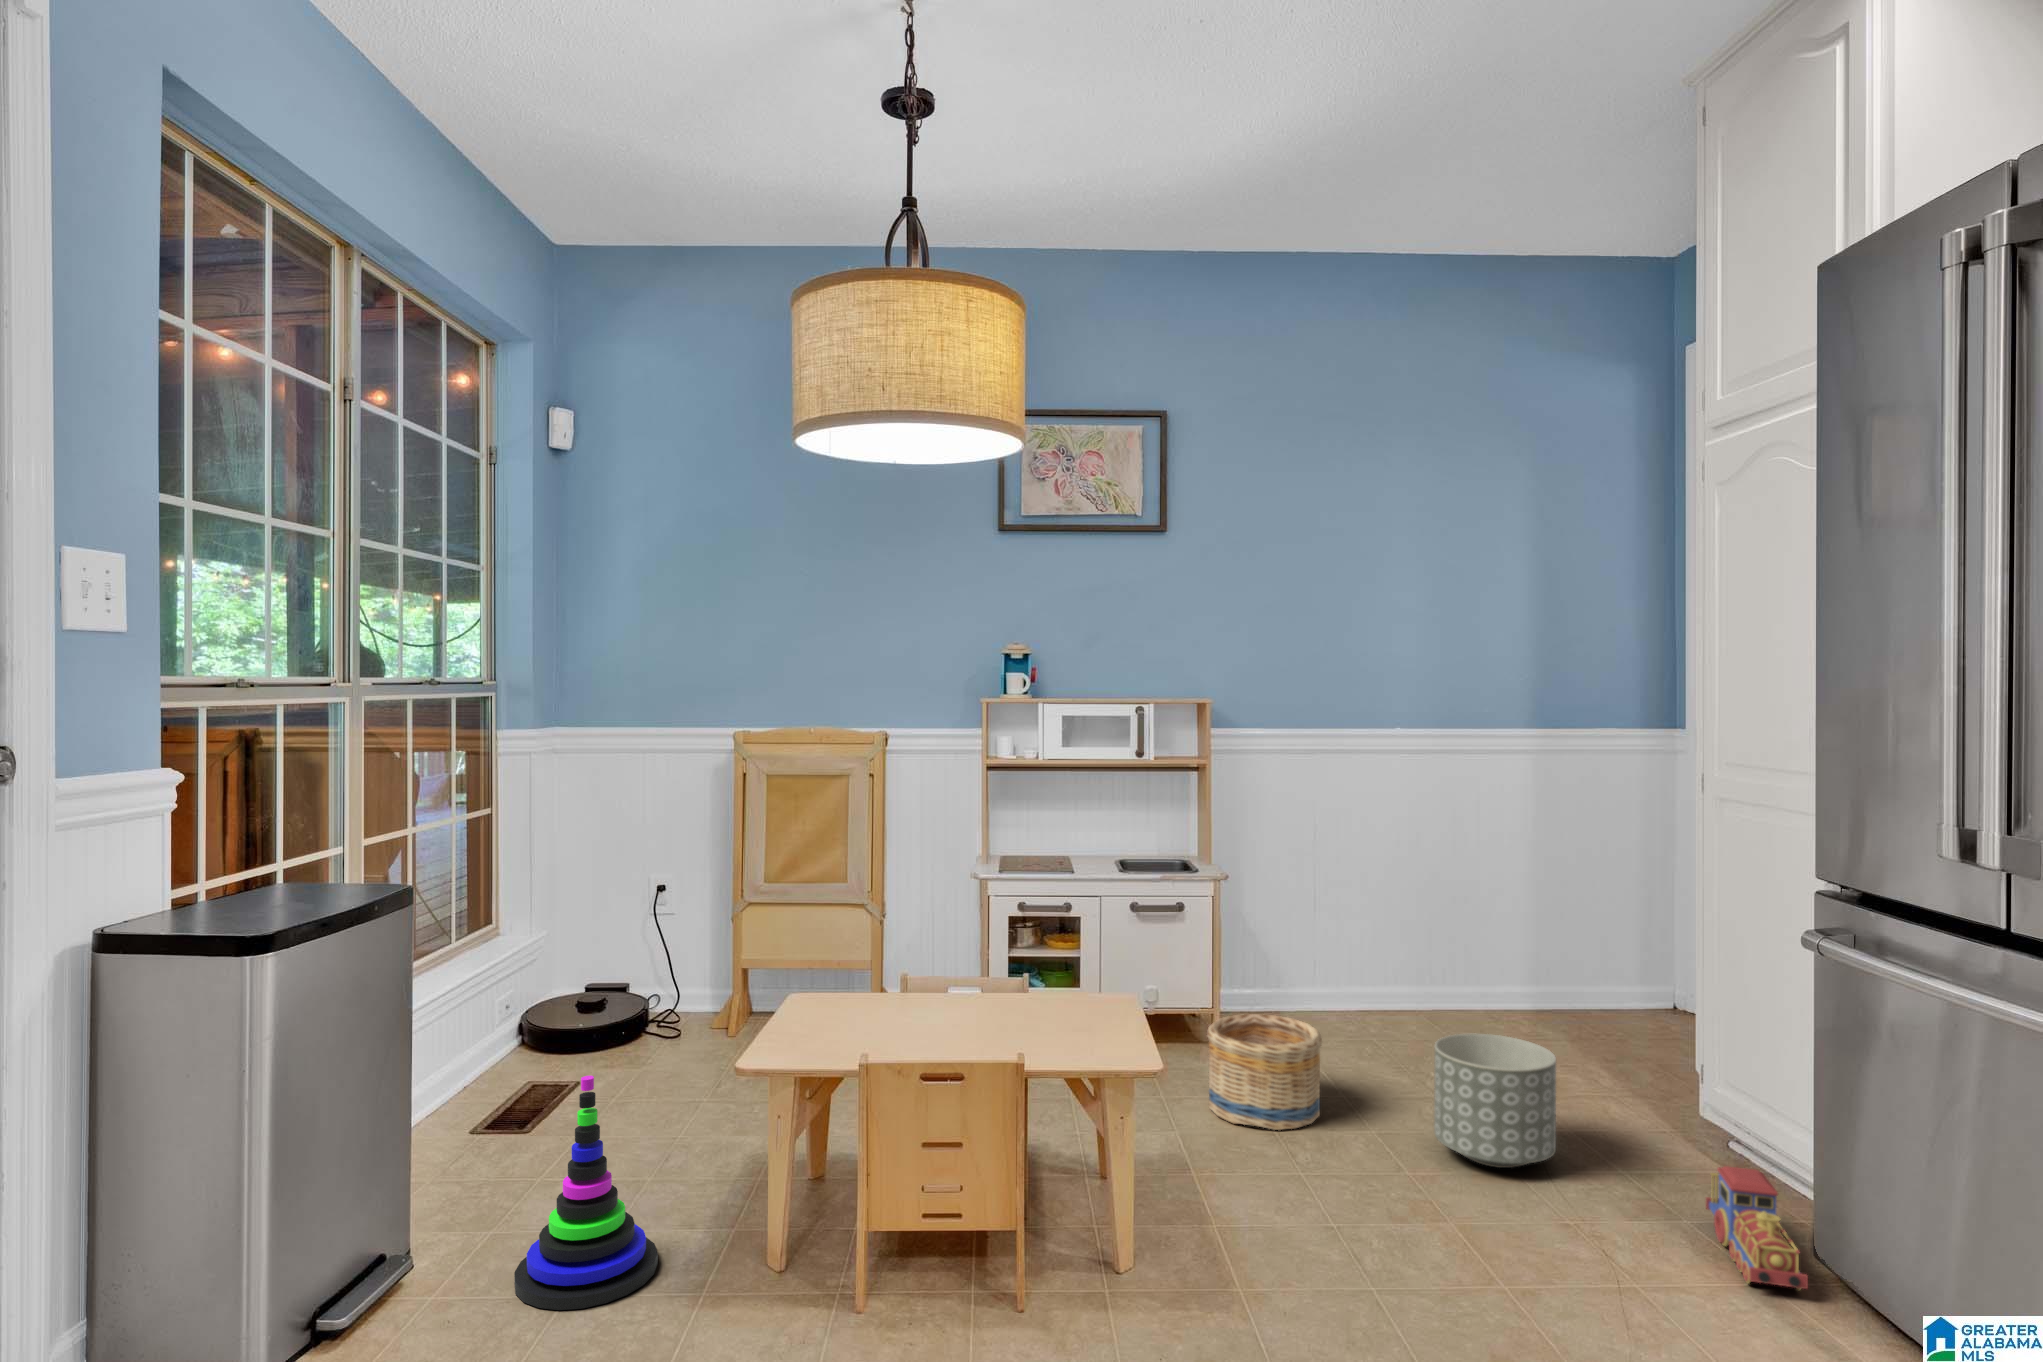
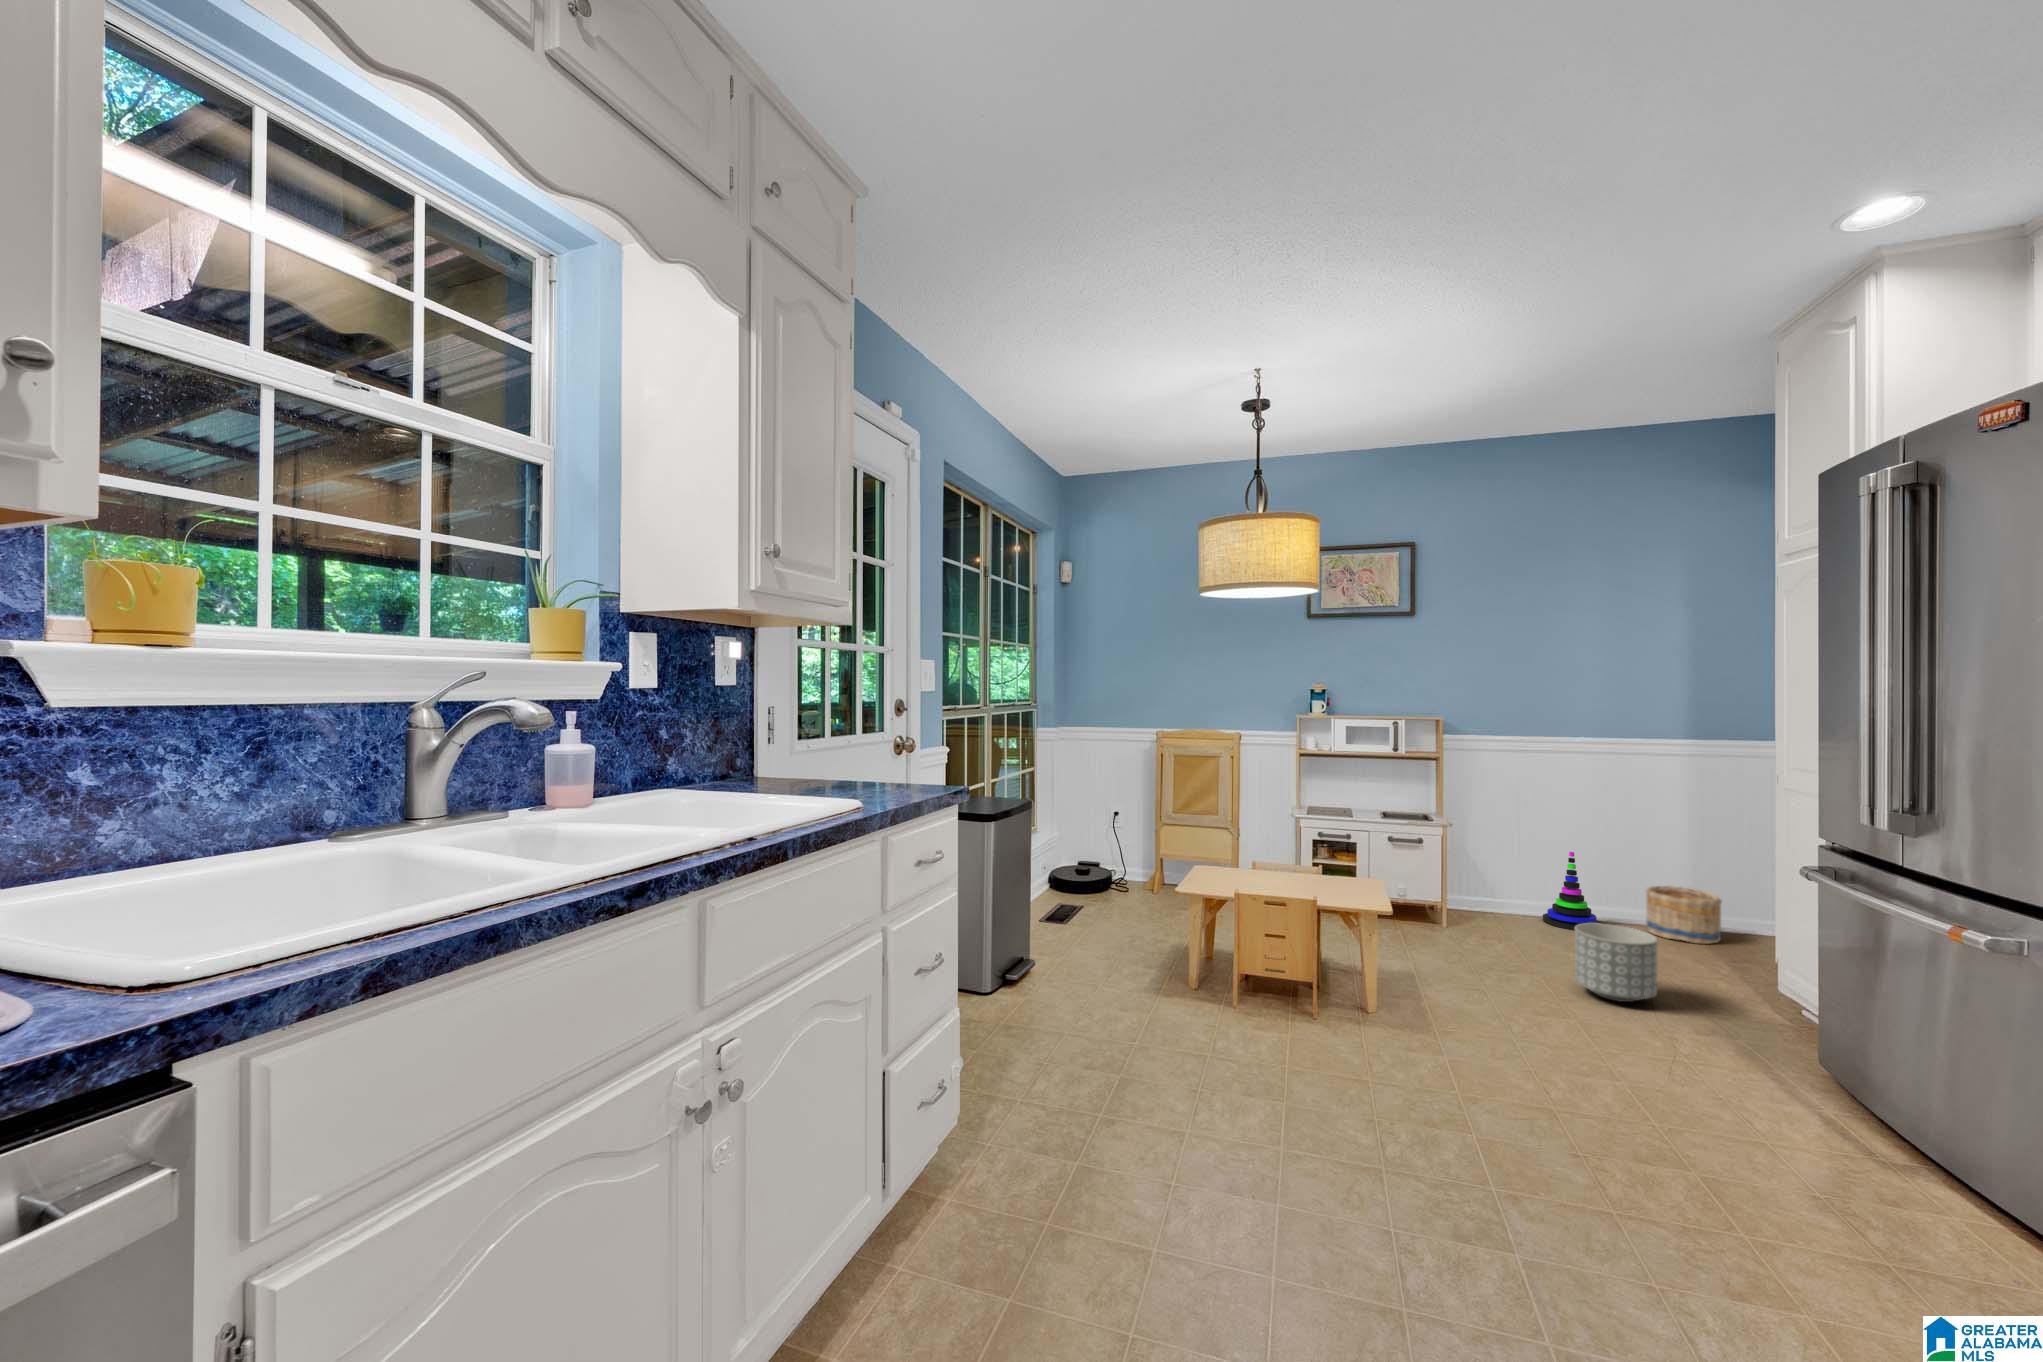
basket: present [1208,1014,1322,1130] -> present [1646,886,1722,944]
stacking toy: present [514,1076,658,1310] -> present [1543,852,1601,930]
toy train: present [1706,1166,1808,1290] -> none [1752,1008,1800,1077]

